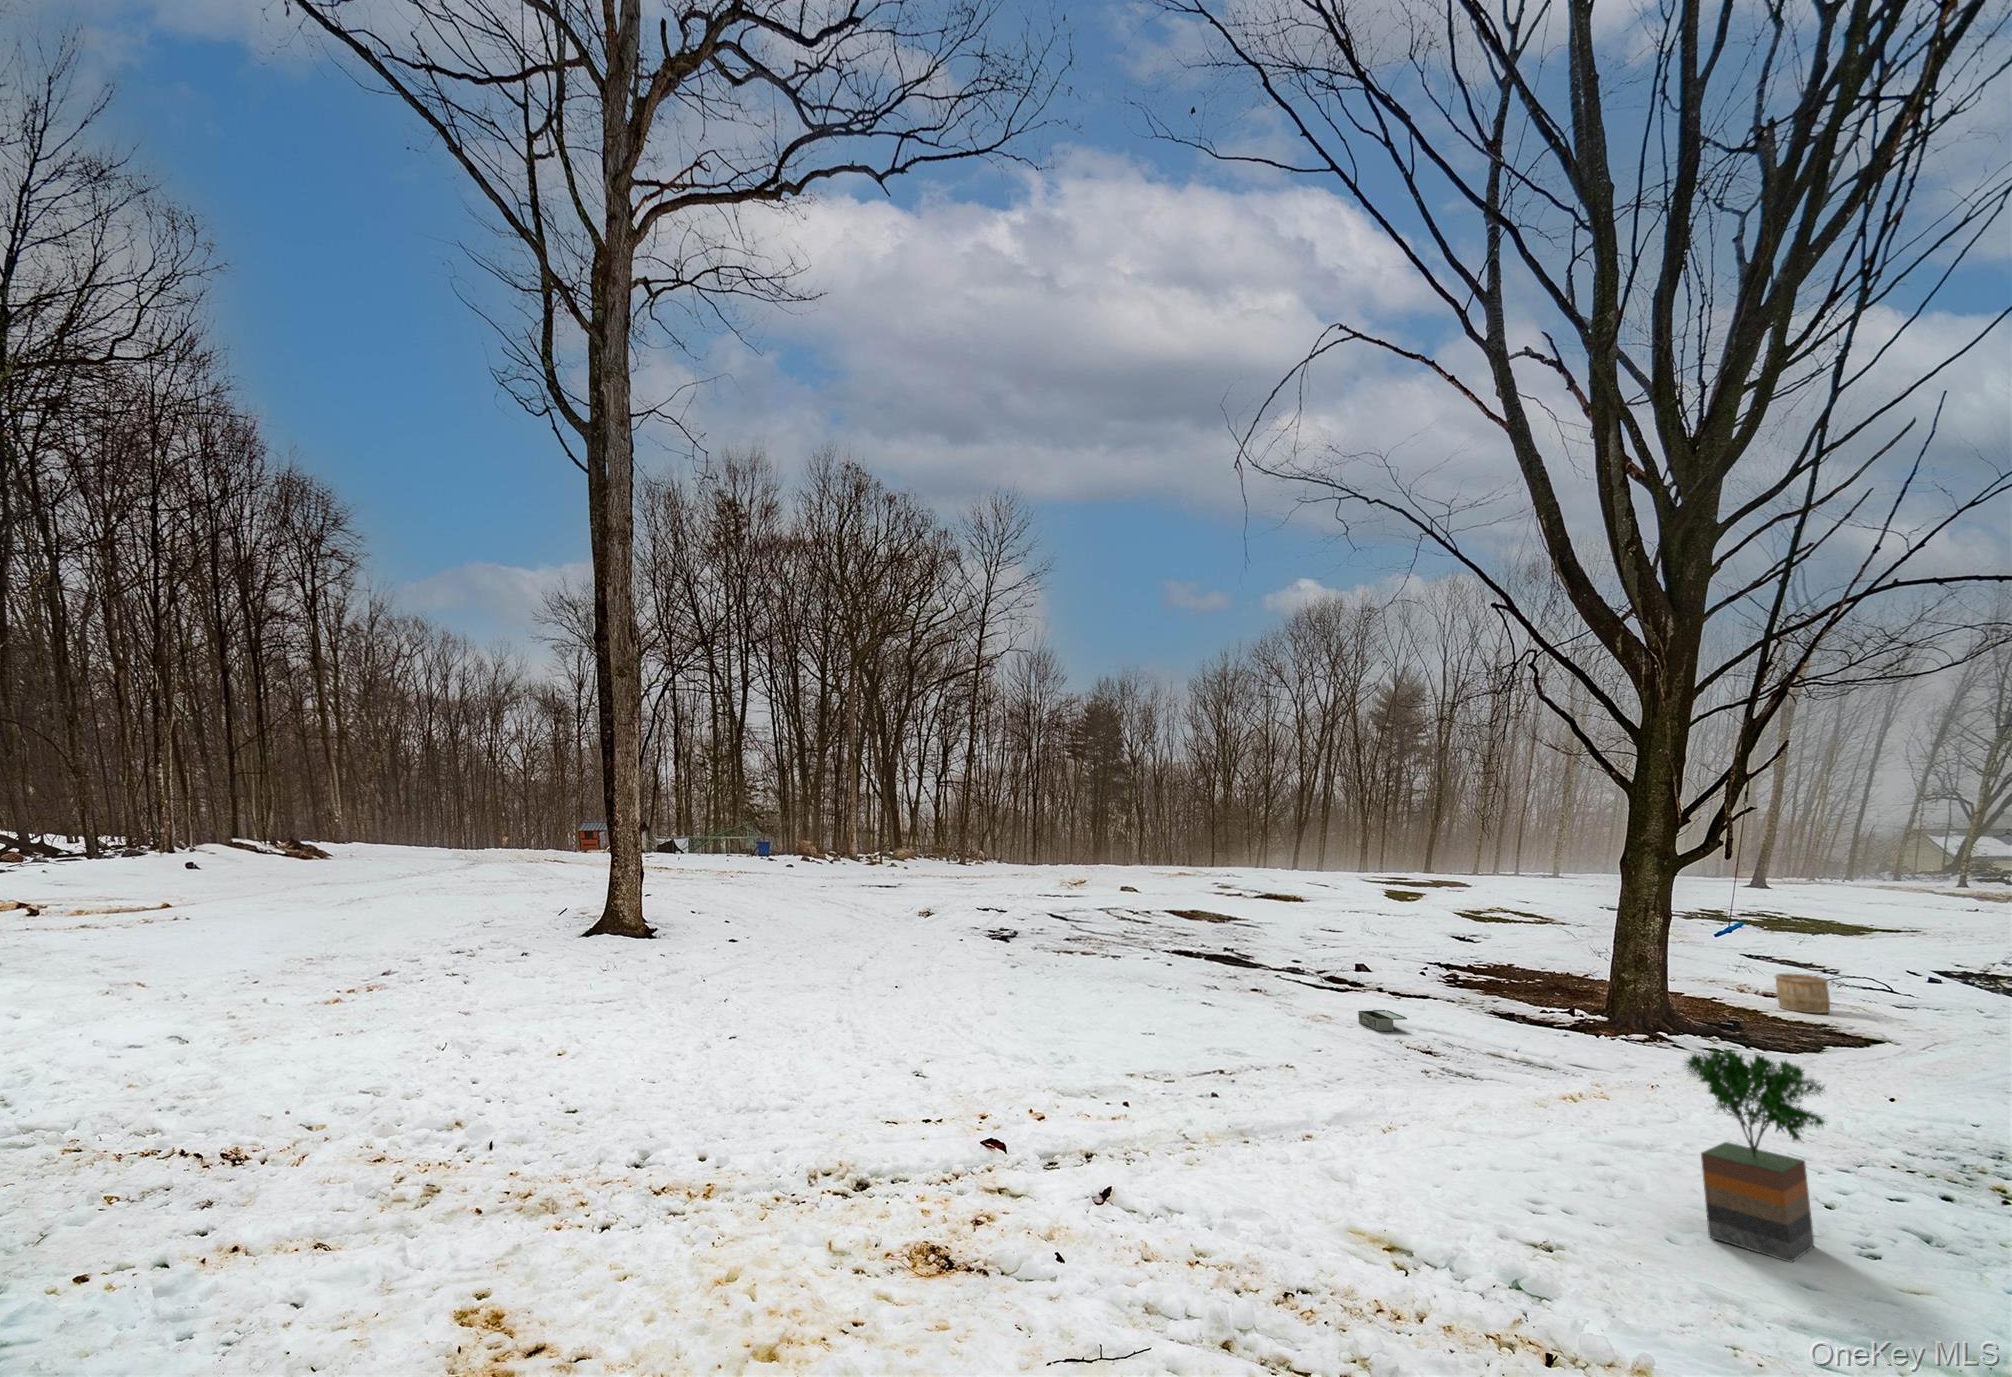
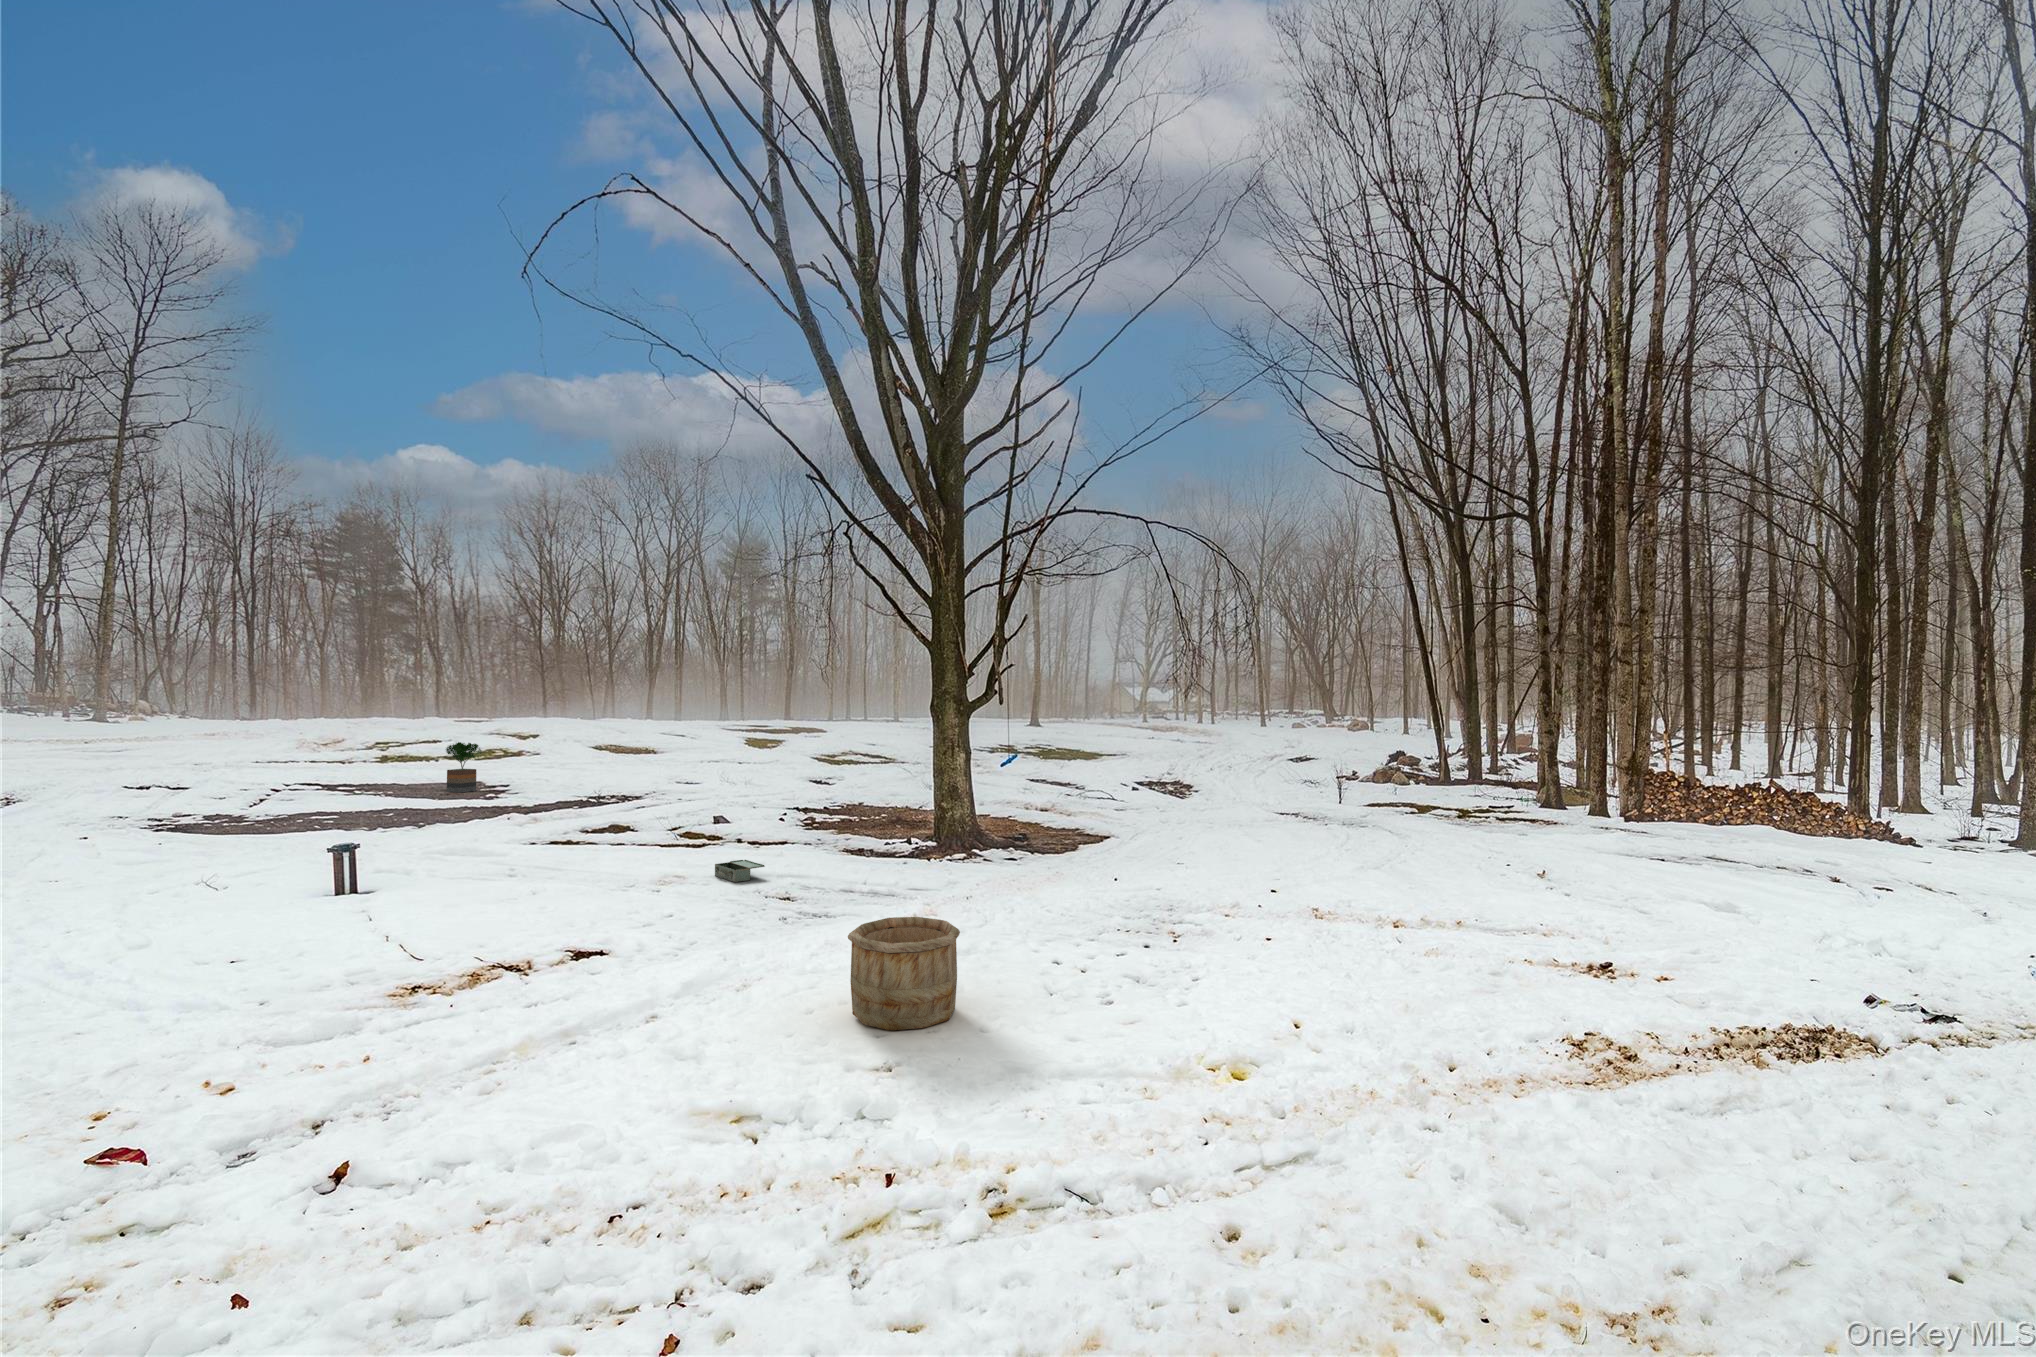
wooden bucket: present [1775,973,1830,1013] -> present [848,917,960,1030]
potted tree: present [1685,1049,1825,1262] -> present [446,742,482,793]

